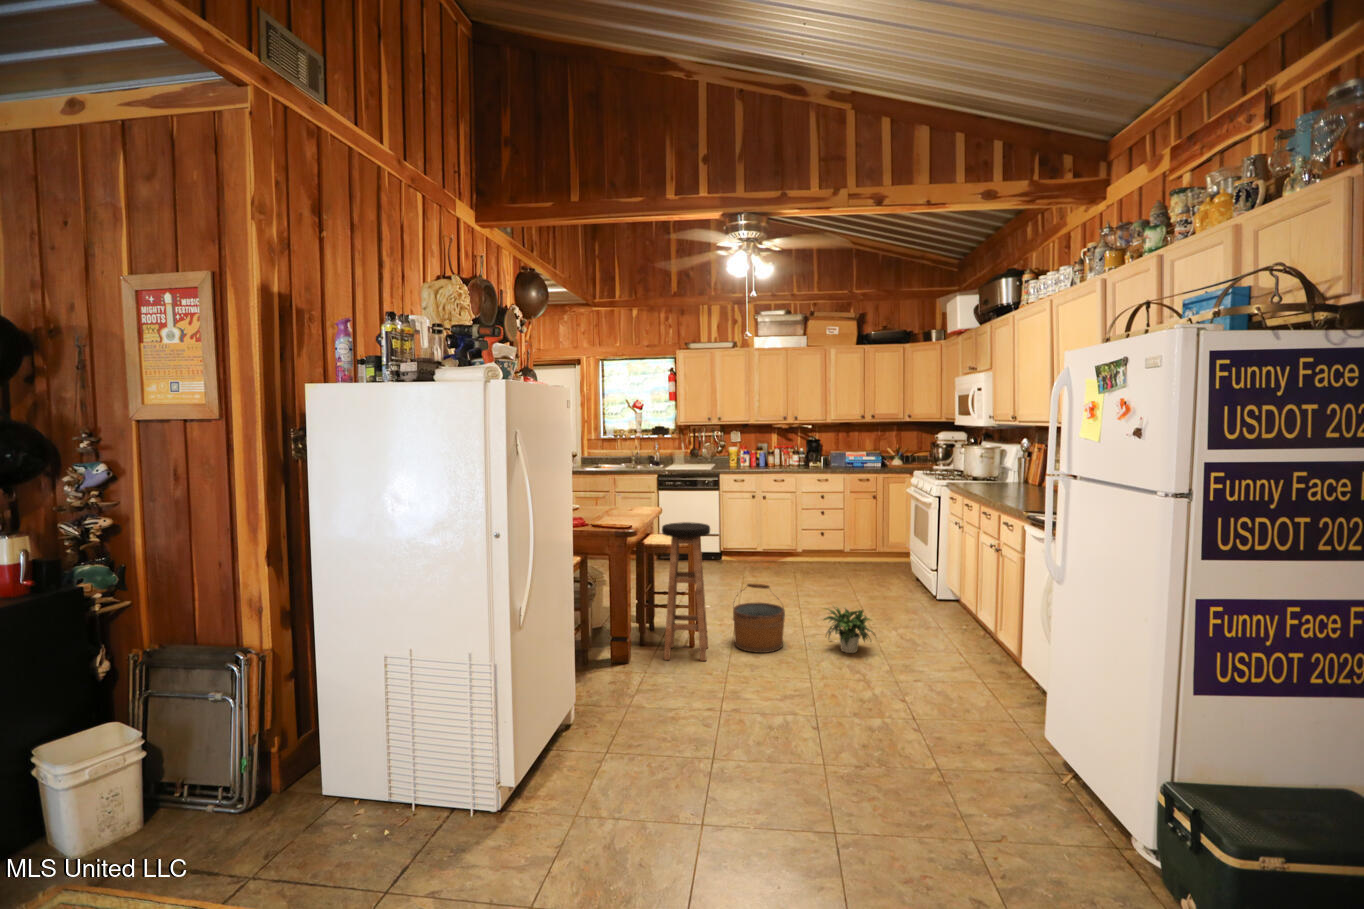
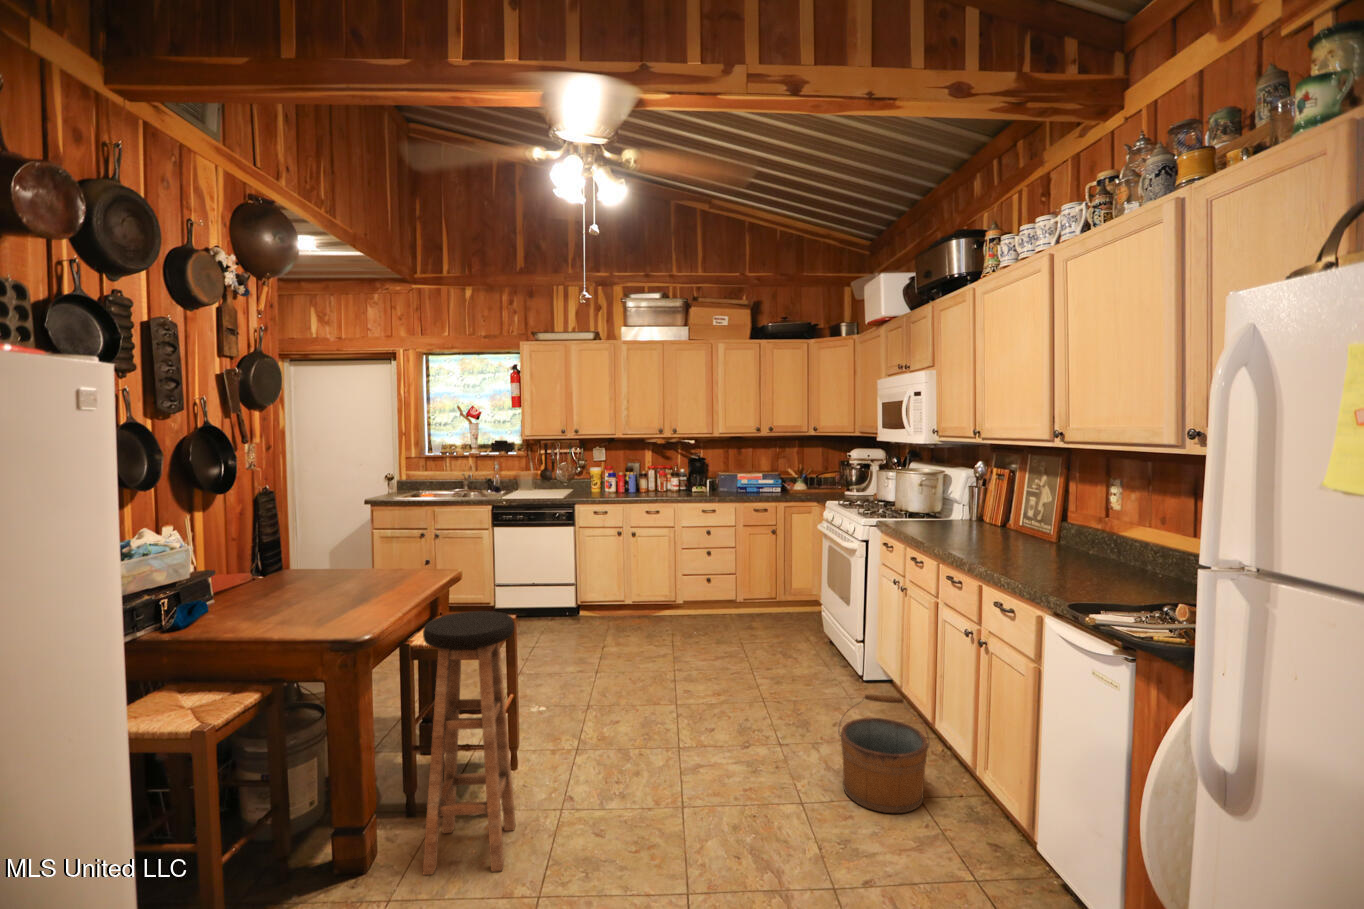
bucket: present [733,584,785,653] -> present [838,694,929,813]
potted plant: present [824,608,873,653] -> none [687,737,797,823]

